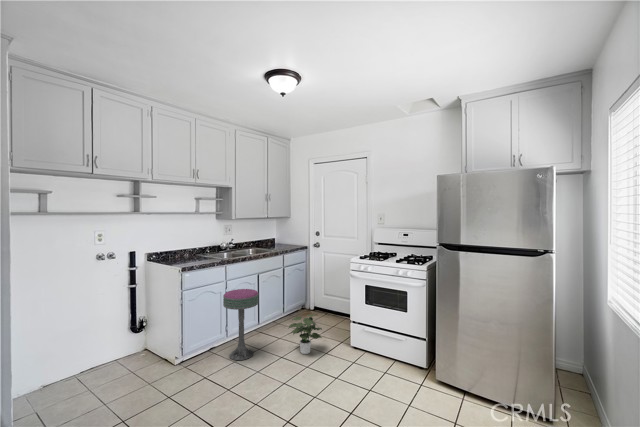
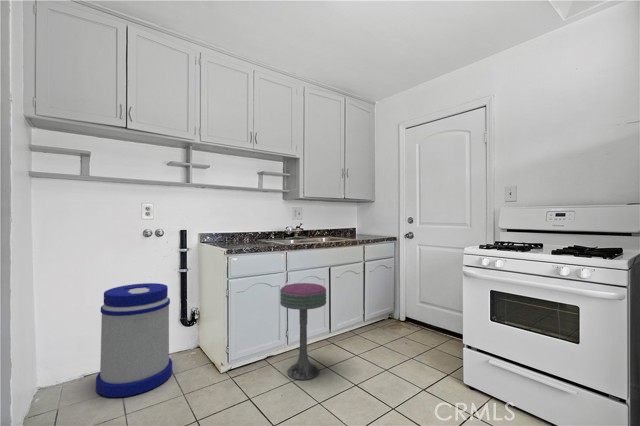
trash can: none [65,299,132,395] -> present [96,283,172,397]
potted plant: present [289,314,322,354] -> none [367,327,419,385]

